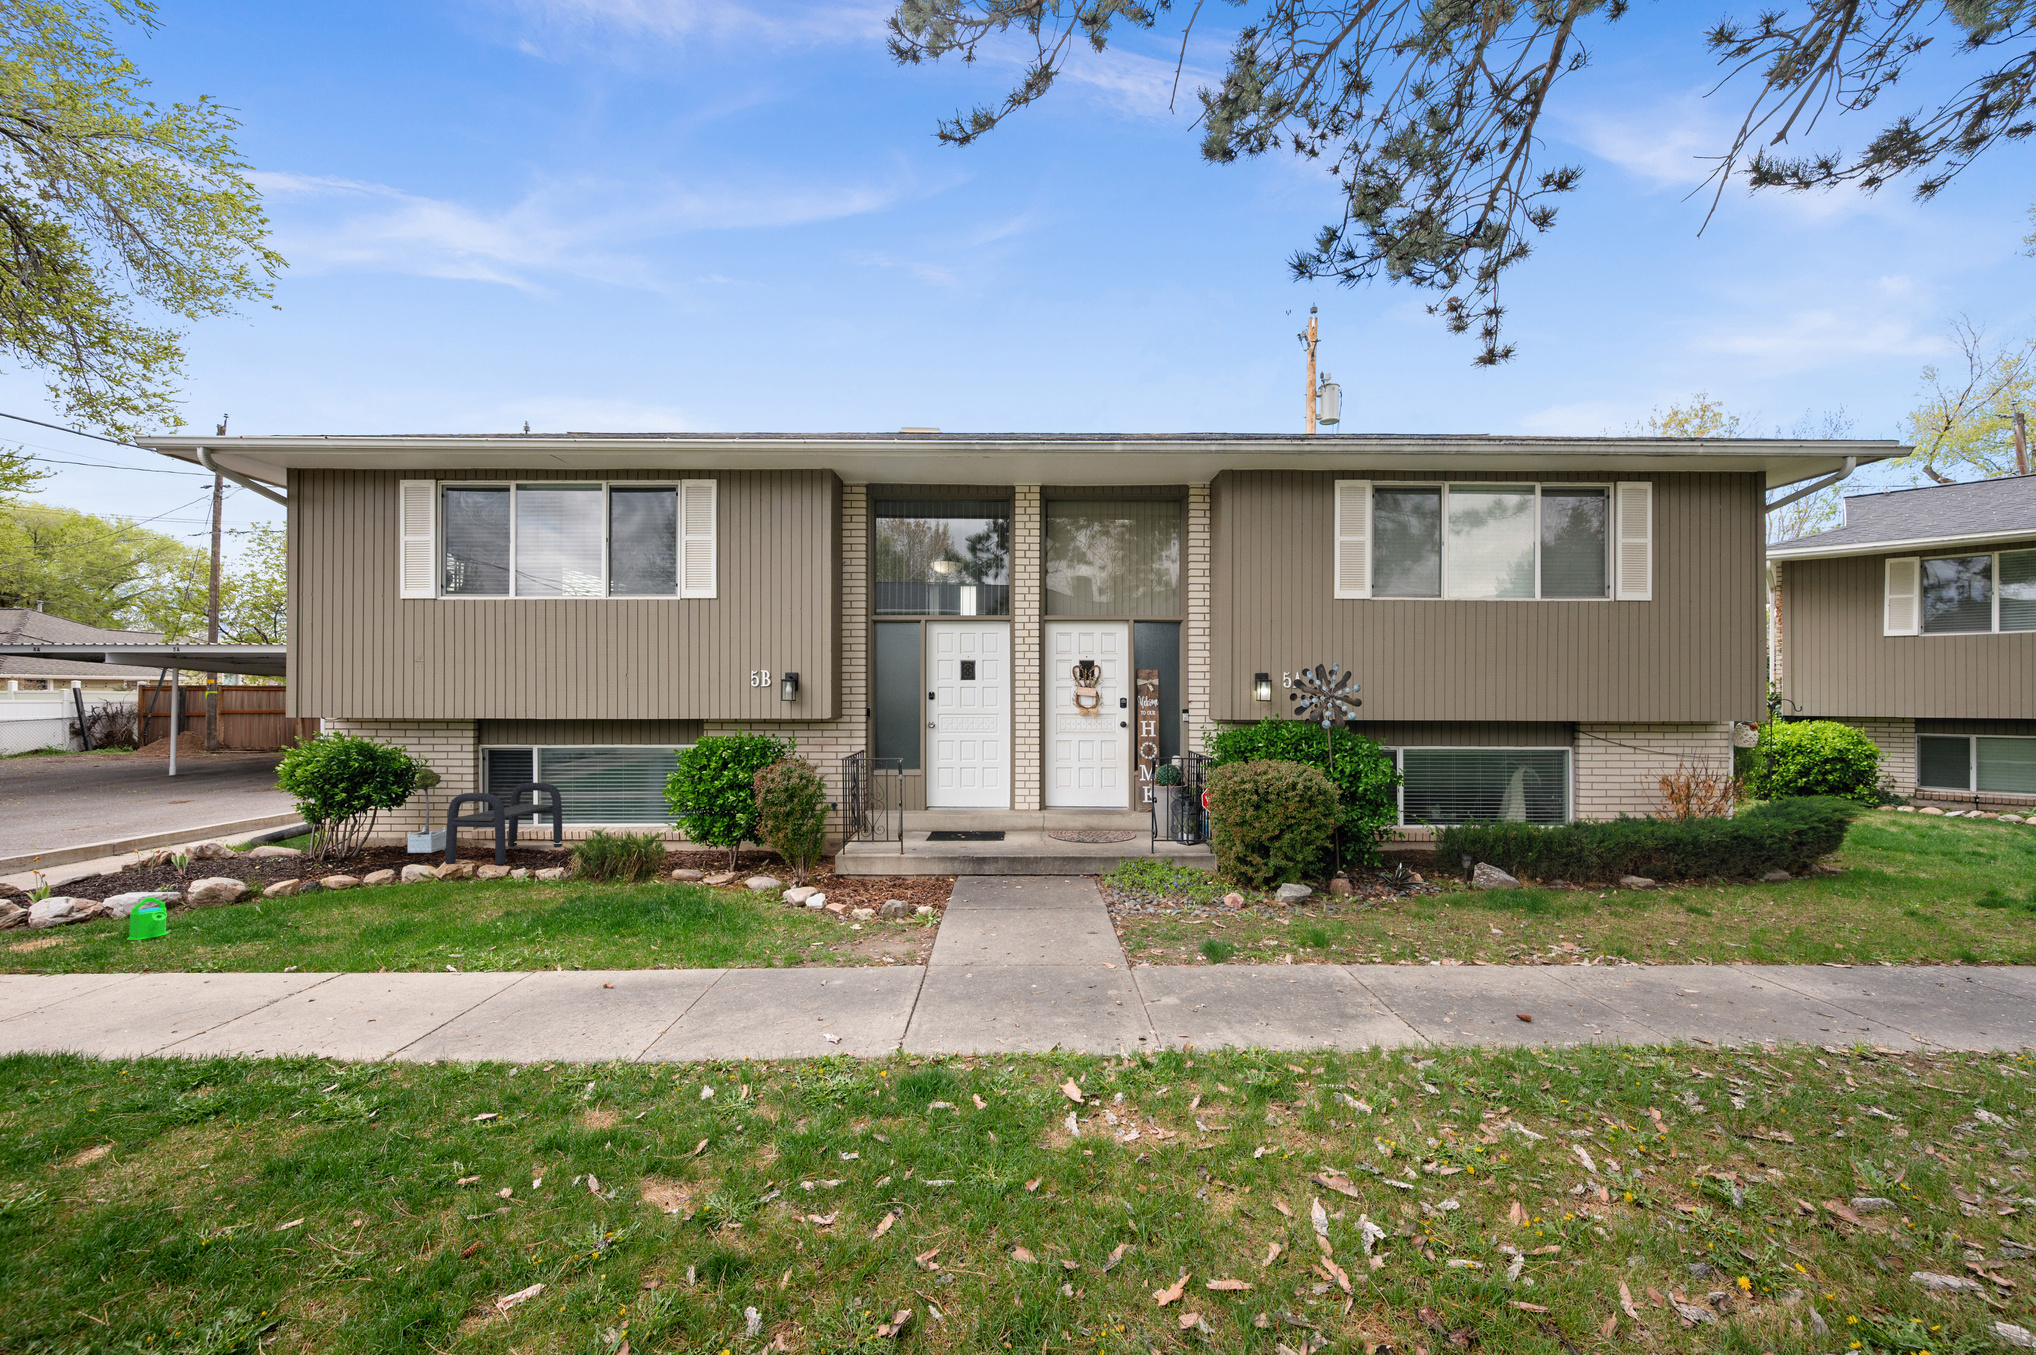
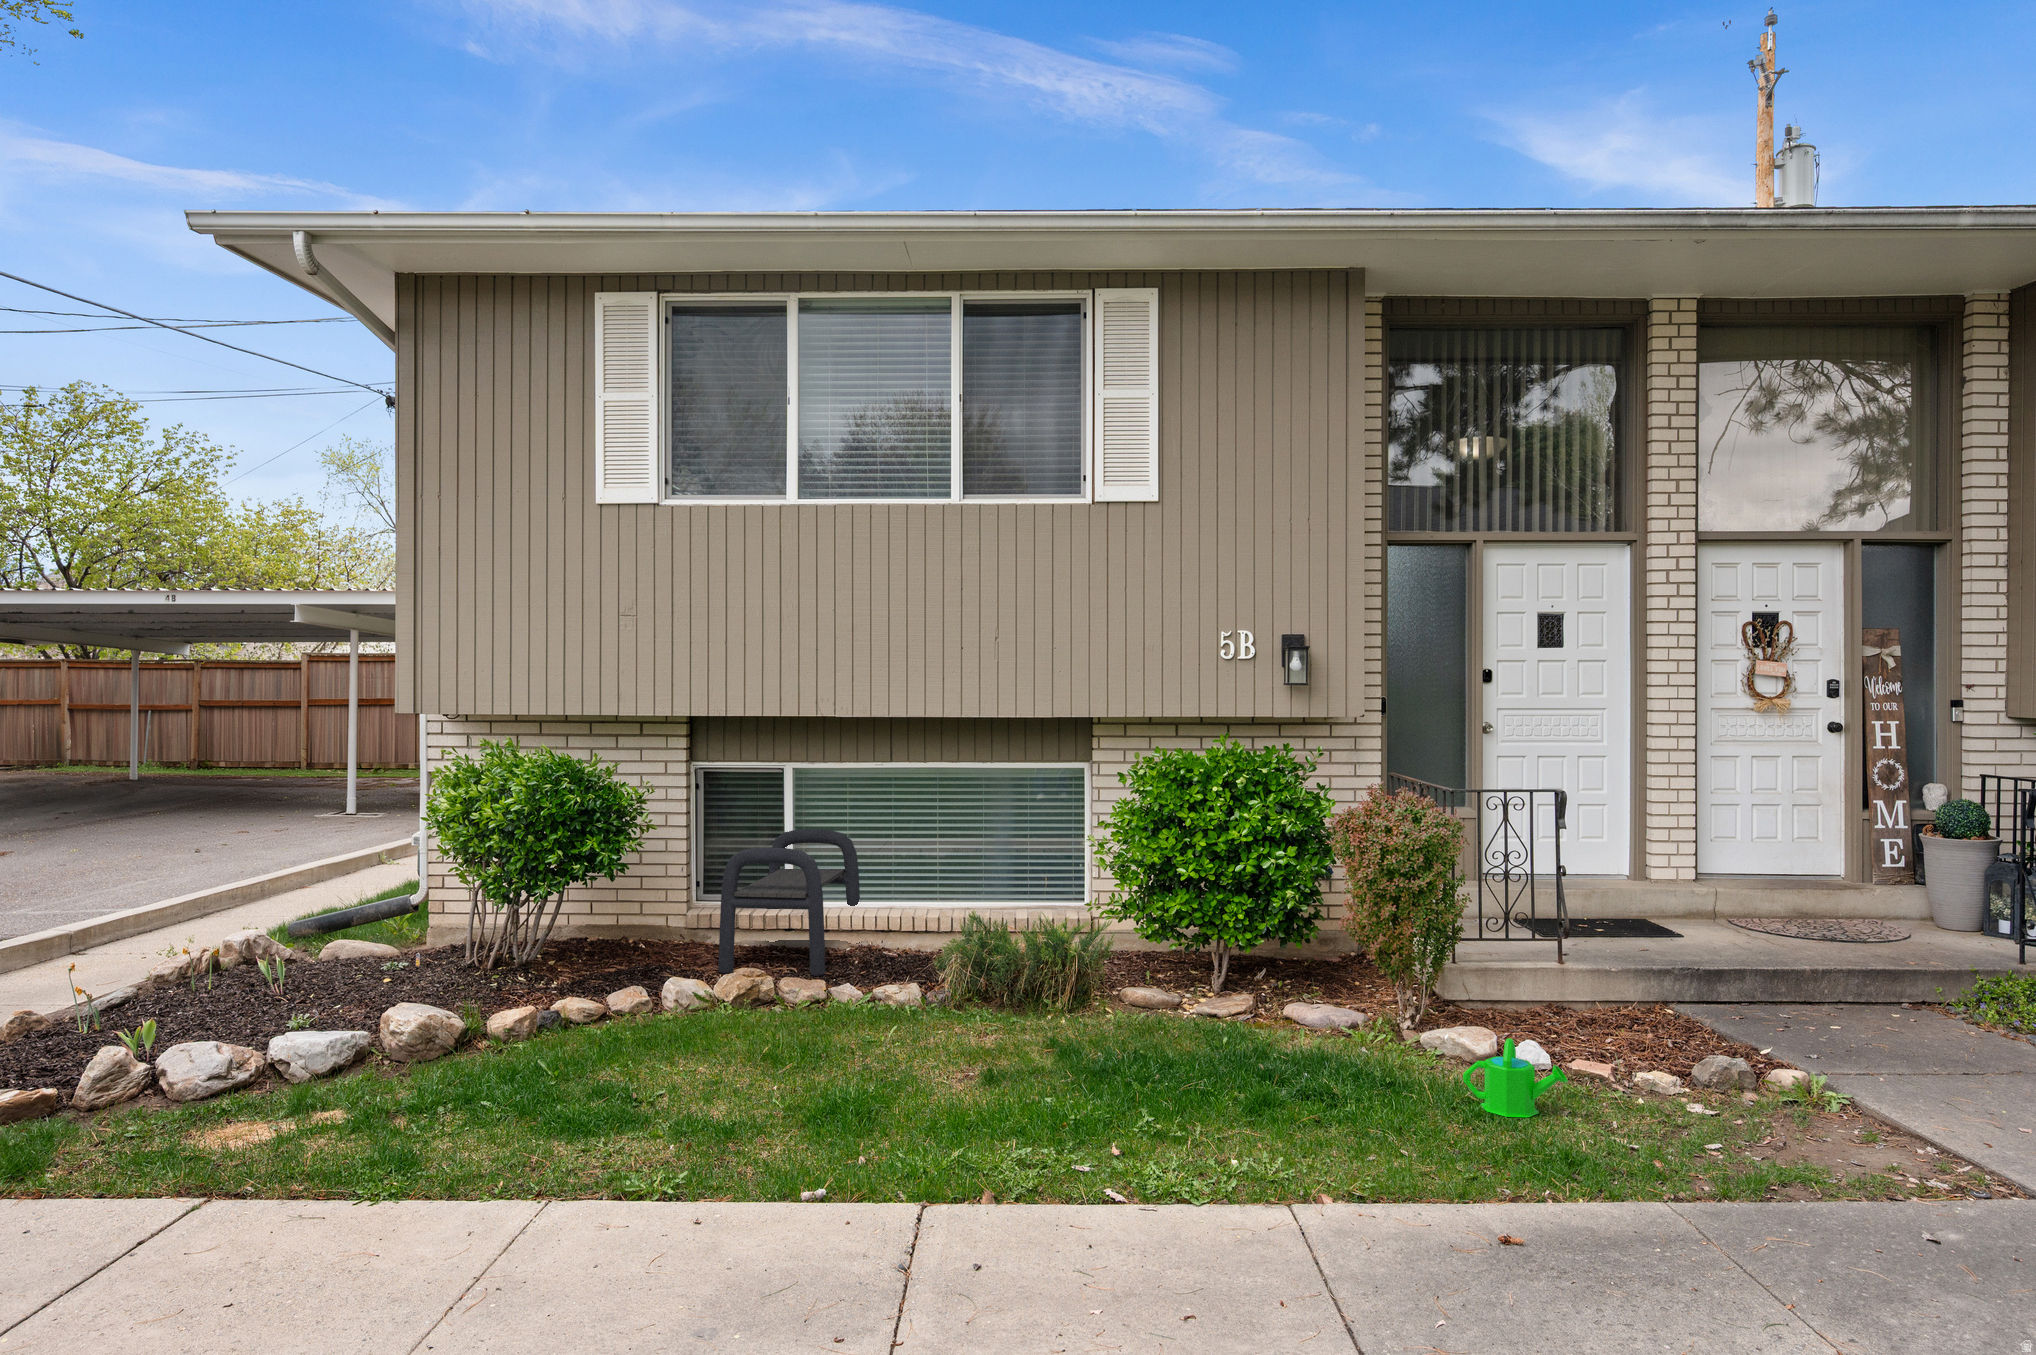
potted tree: present [408,768,447,853] -> none [599,799,666,951]
watering can: present [127,897,169,940] -> present [1463,1038,1568,1118]

